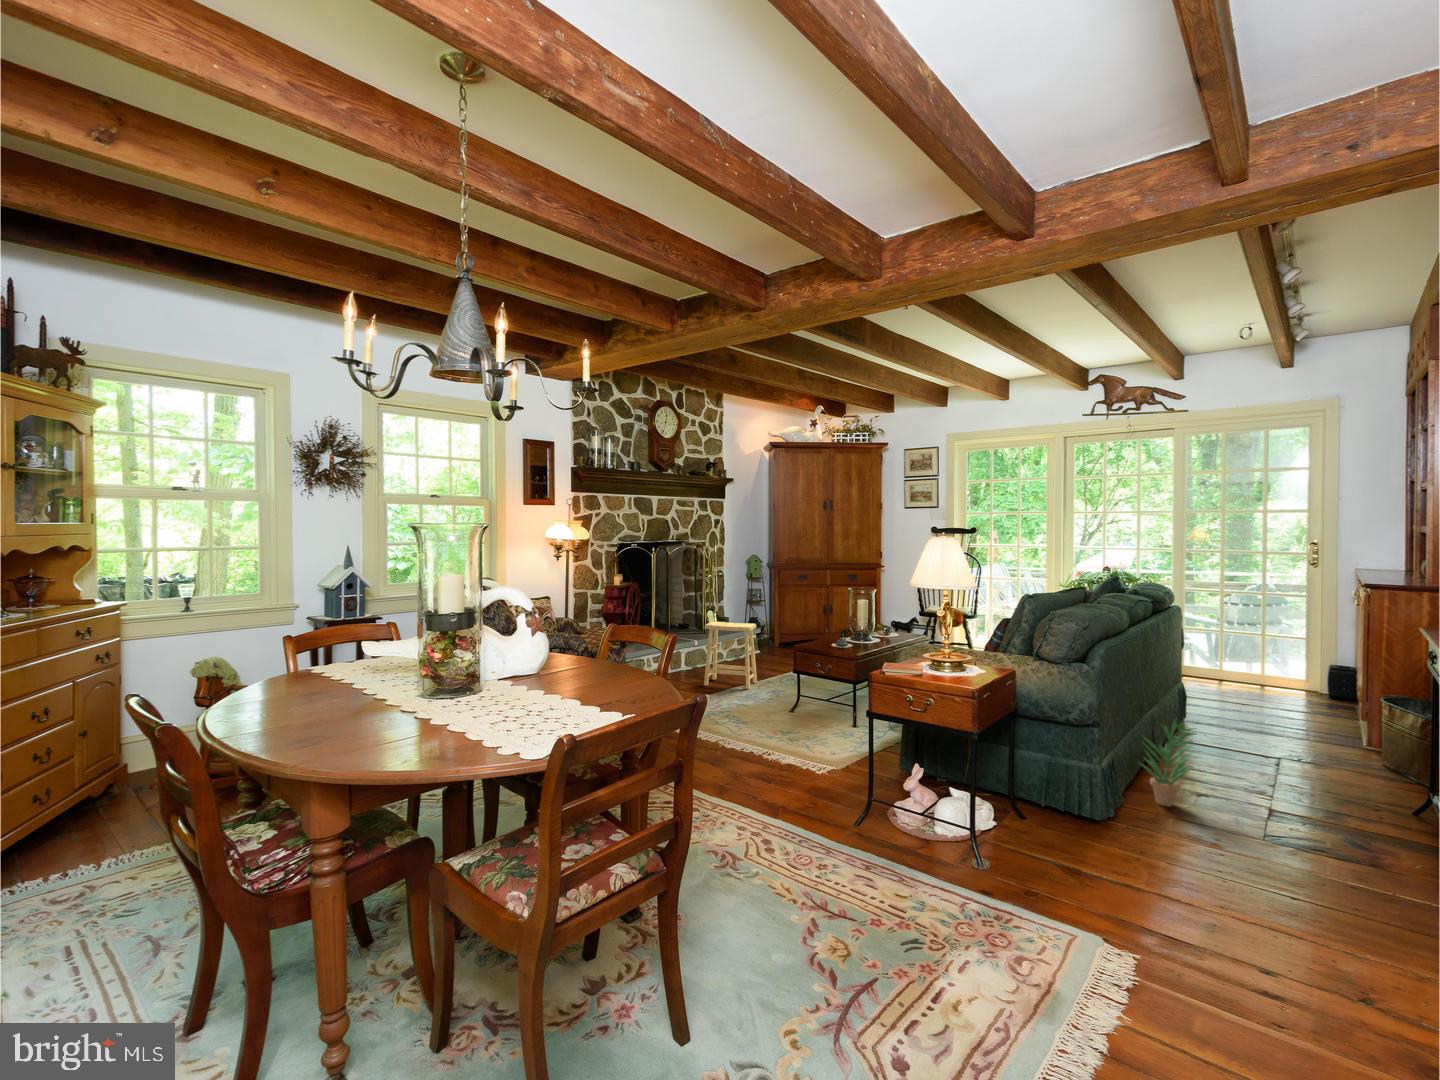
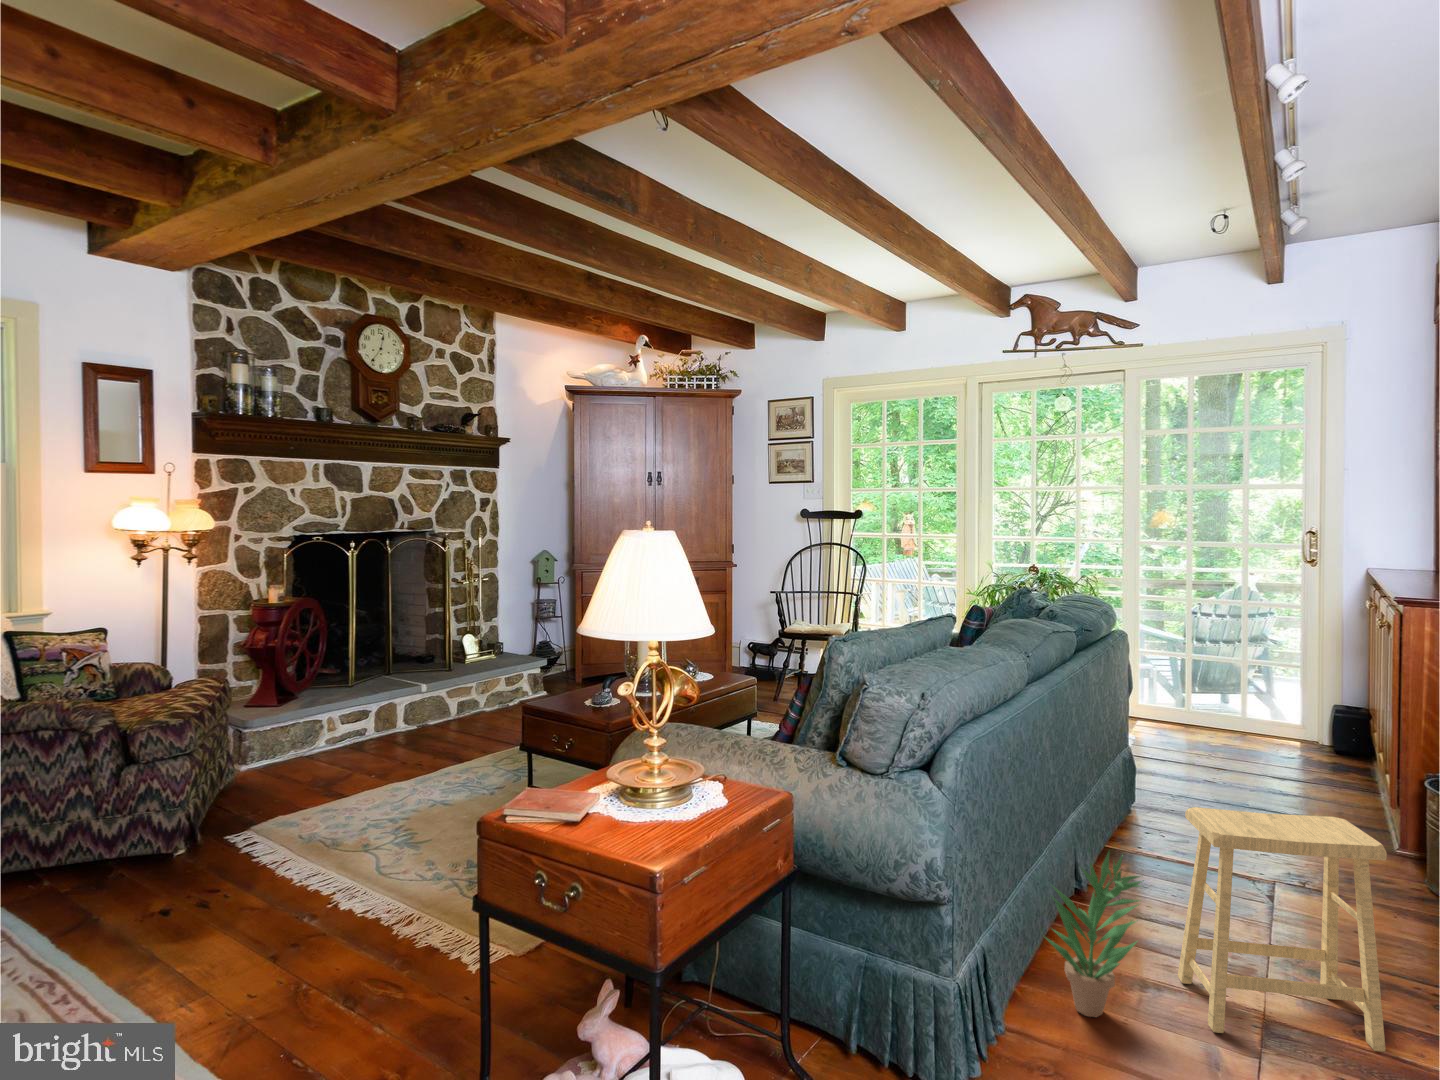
footstool: present [704,621,757,689] -> present [1178,807,1387,1052]

